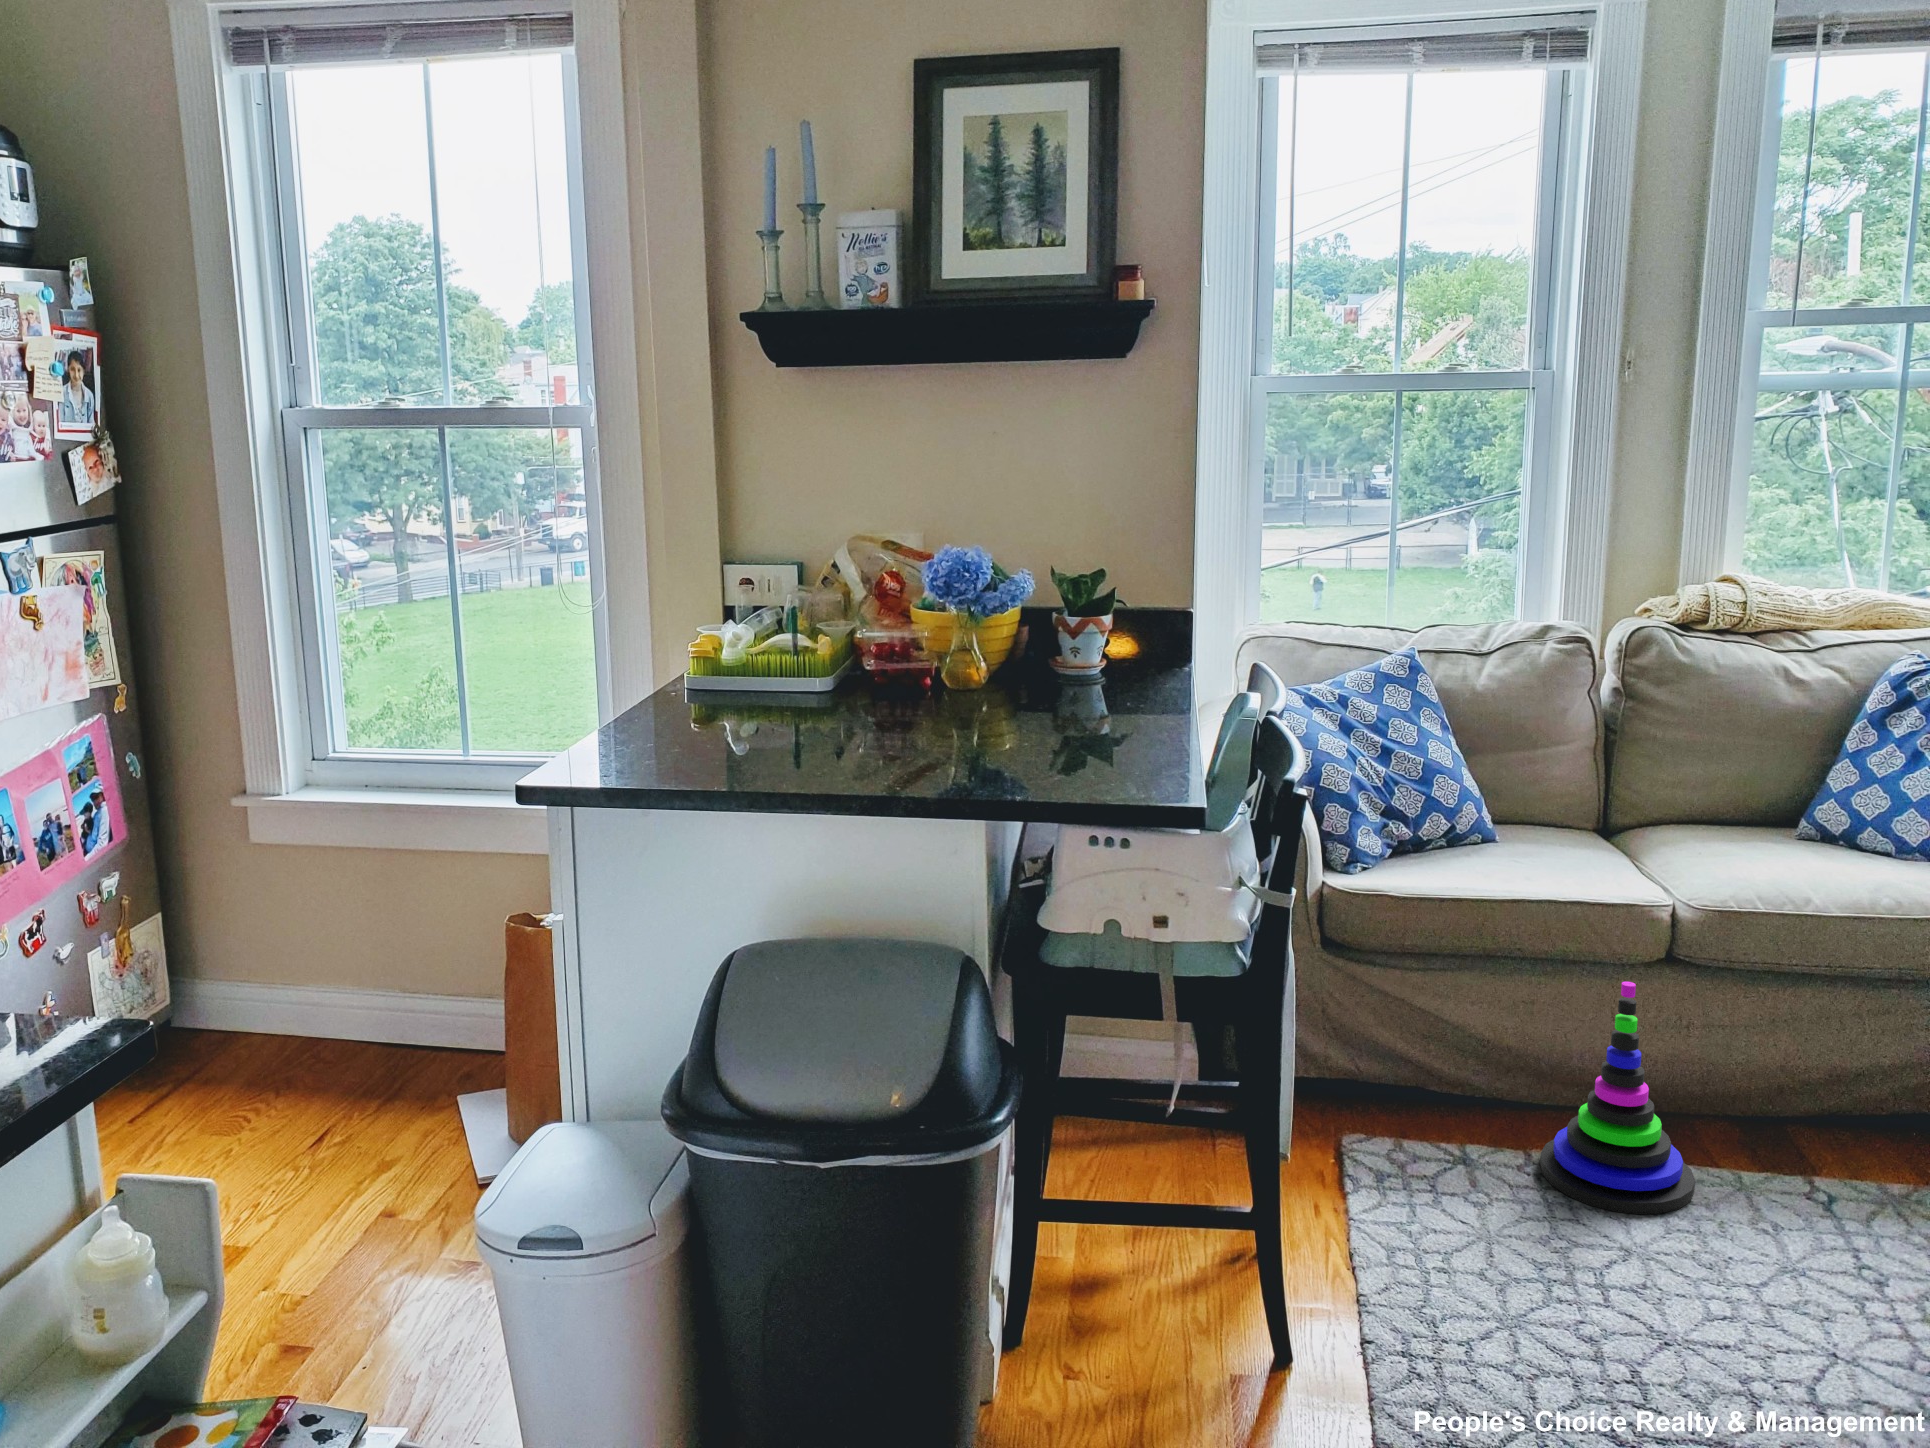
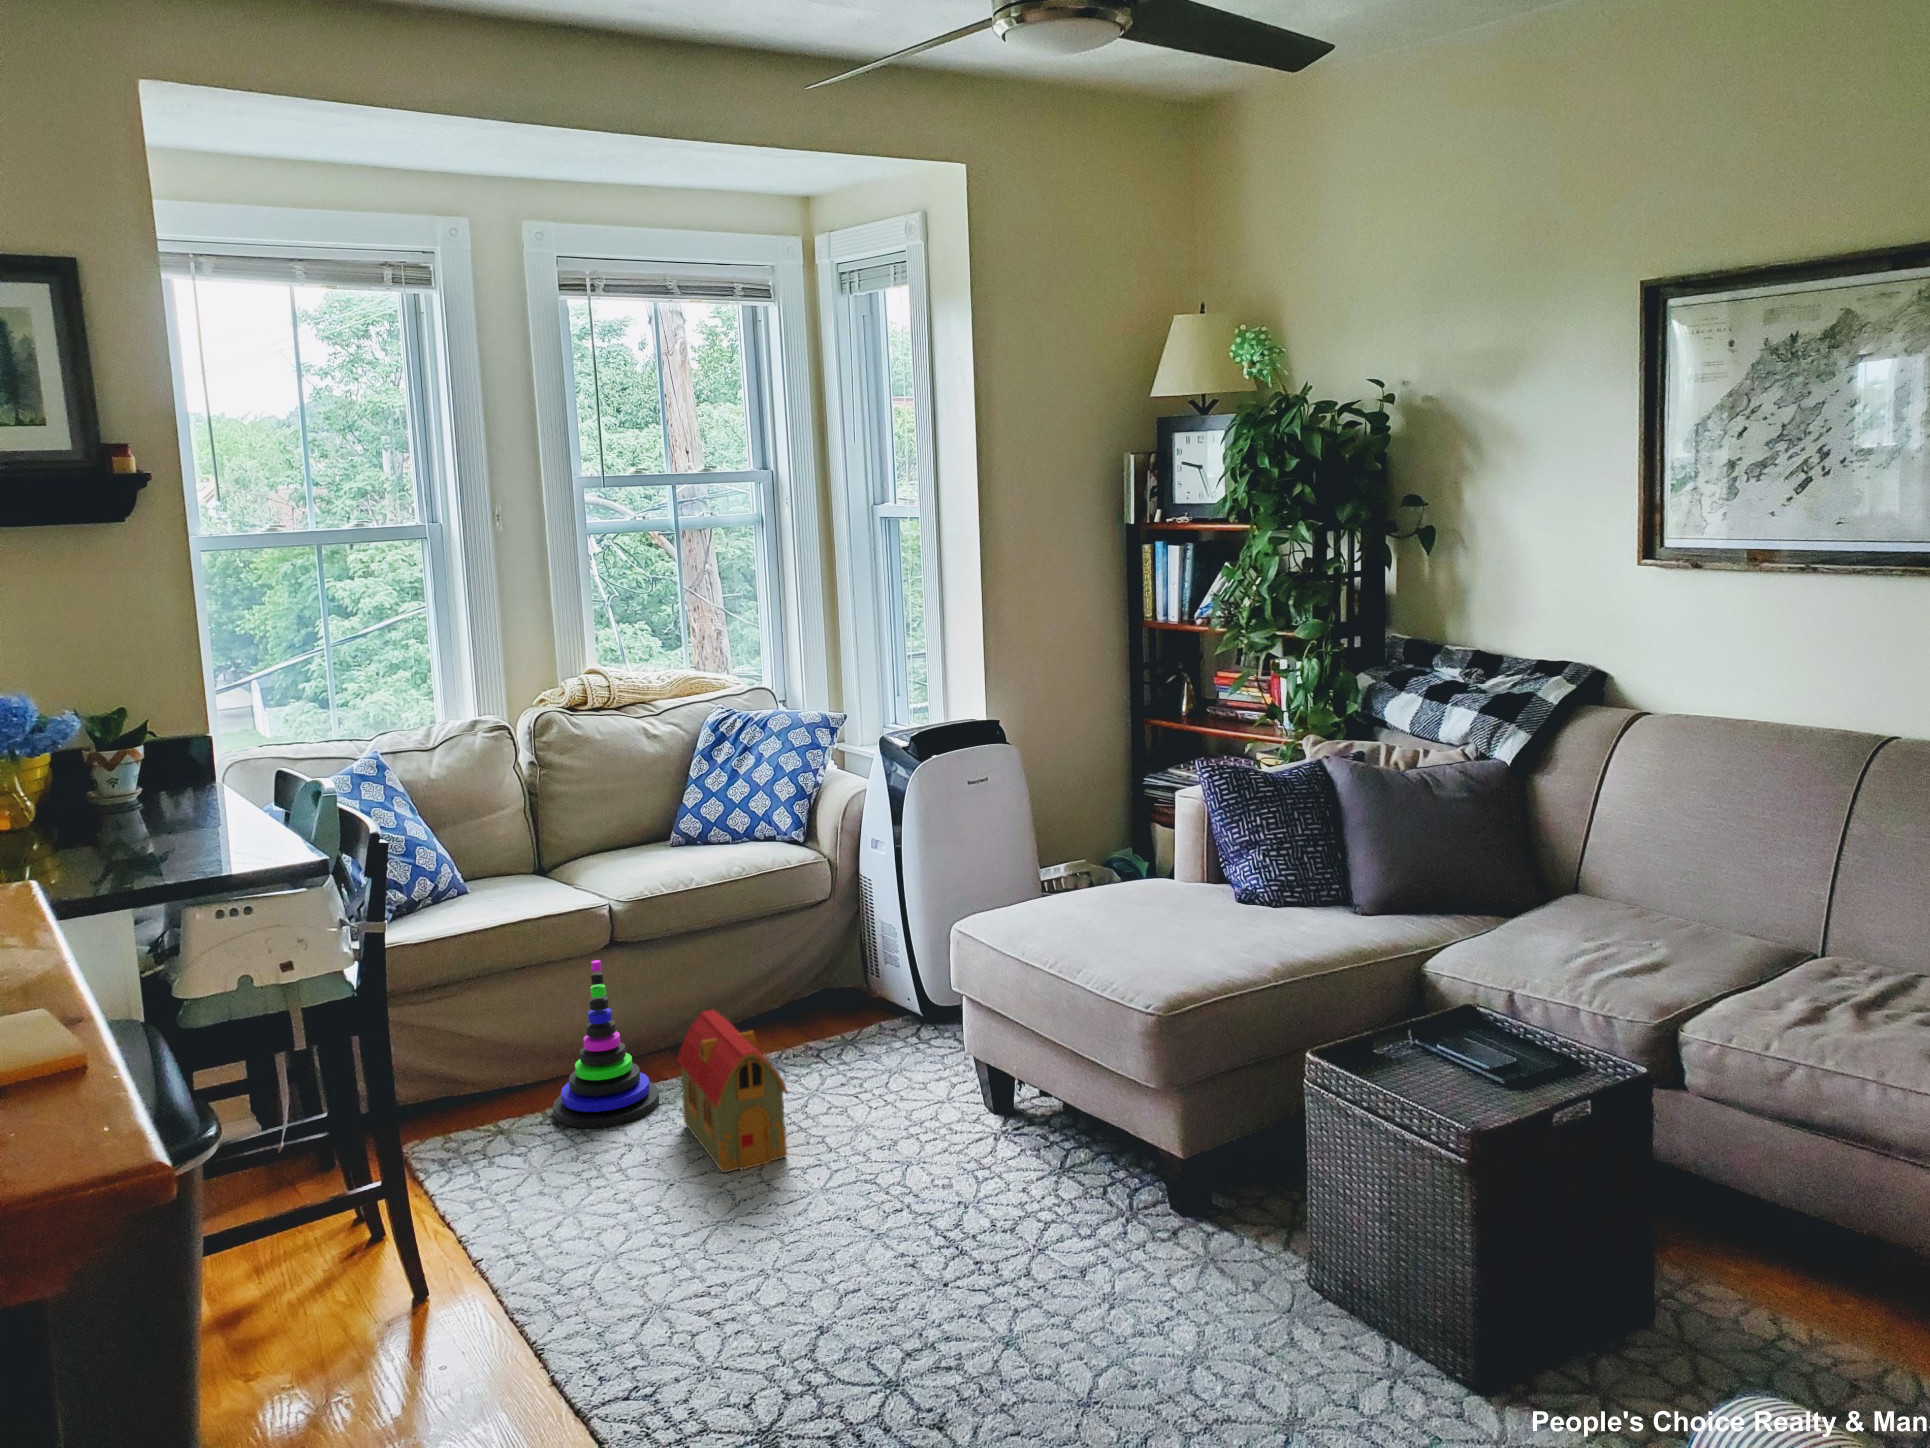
toy house: none [1717,1106,1885,1381] -> present [677,1010,788,1173]

